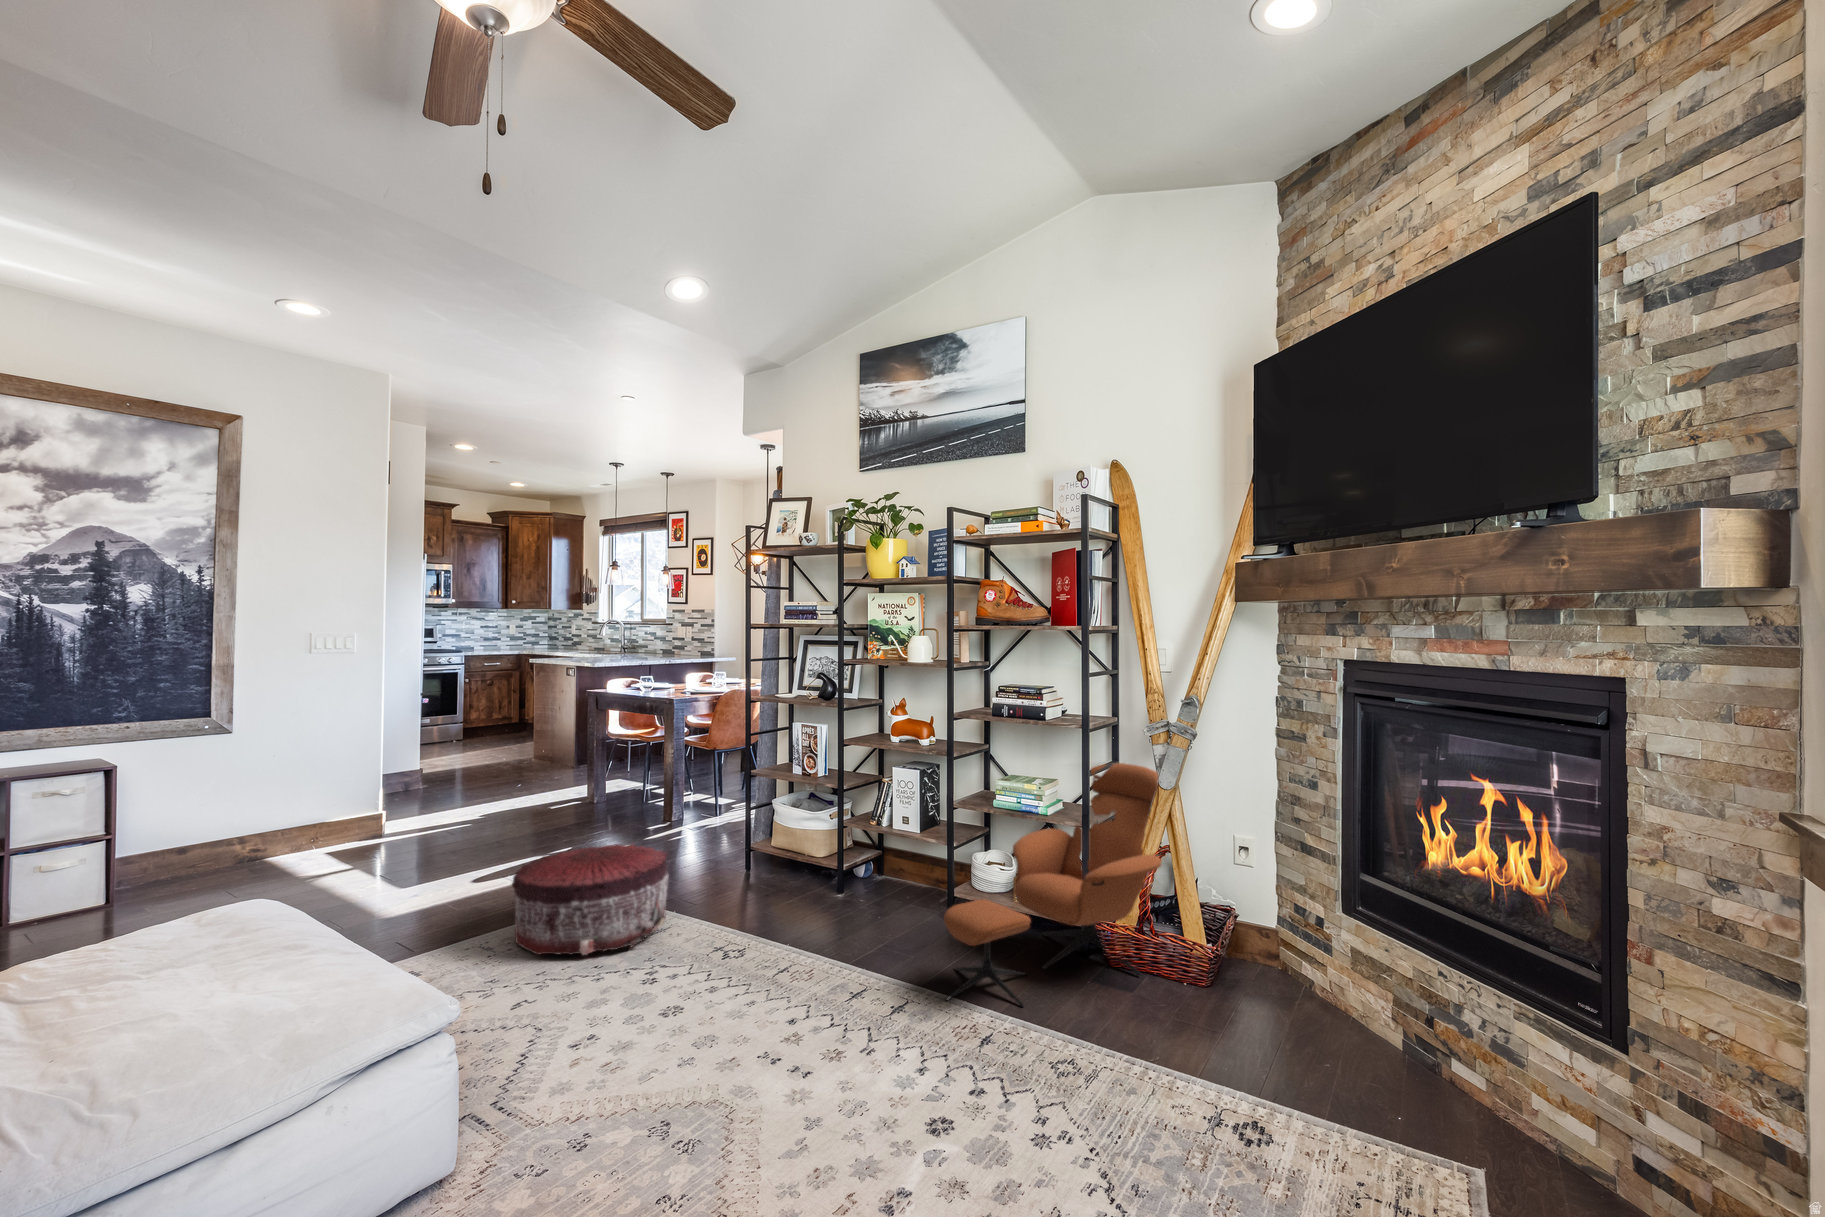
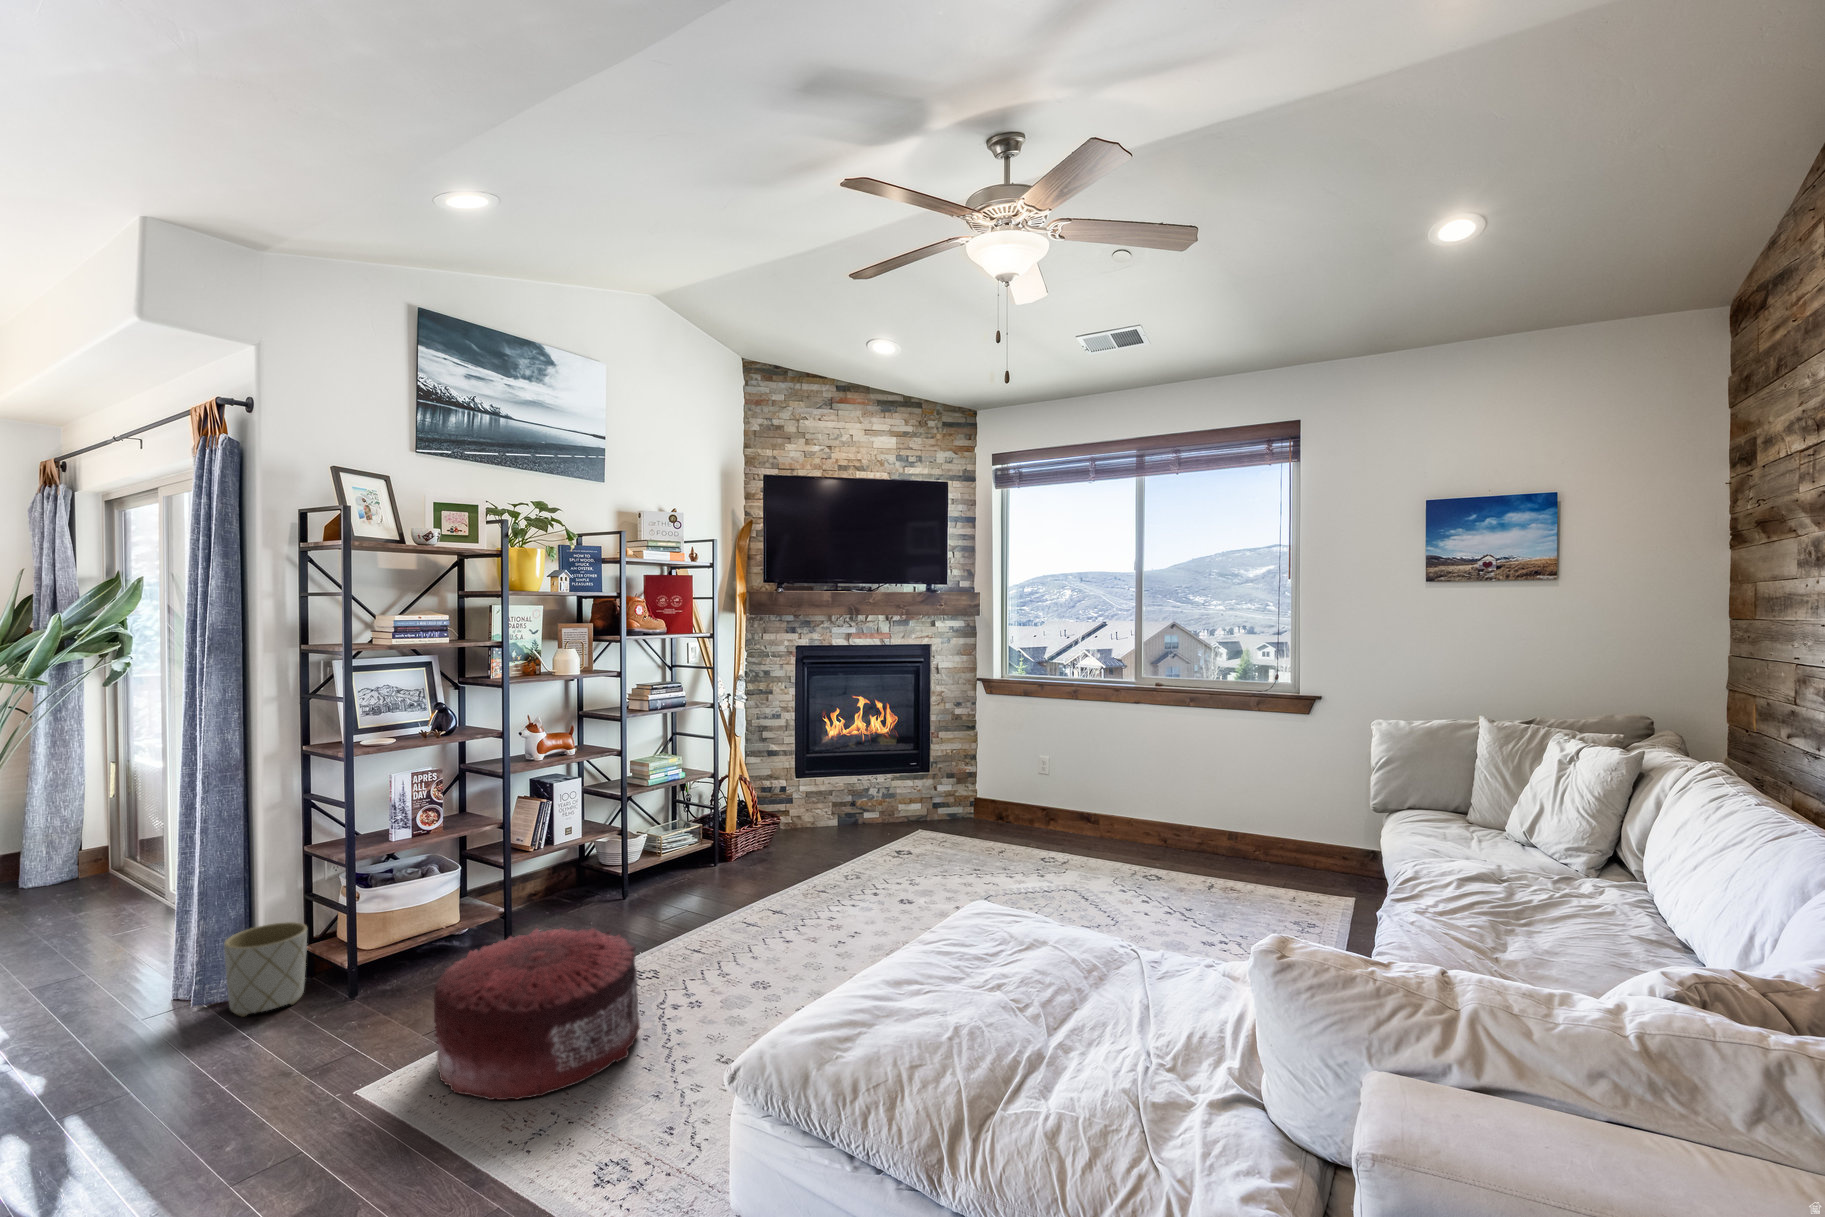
lounge chair: present [944,763,1161,1006] -> none [646,729,781,898]
planter: none [723,808,768,863] -> present [224,922,307,1017]

